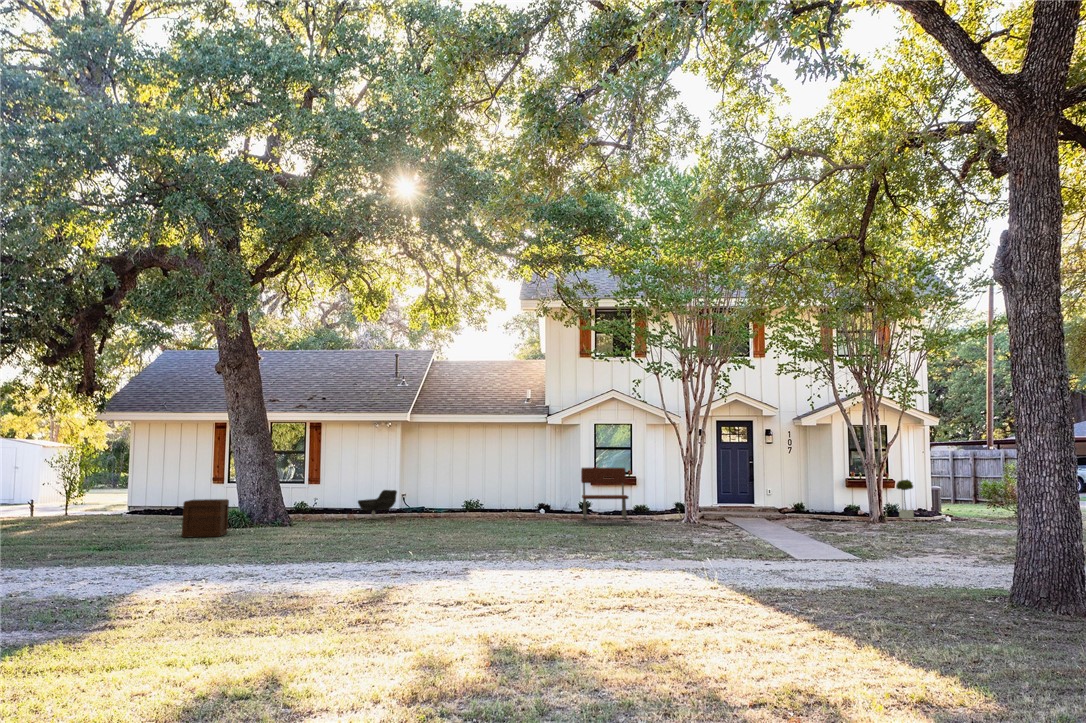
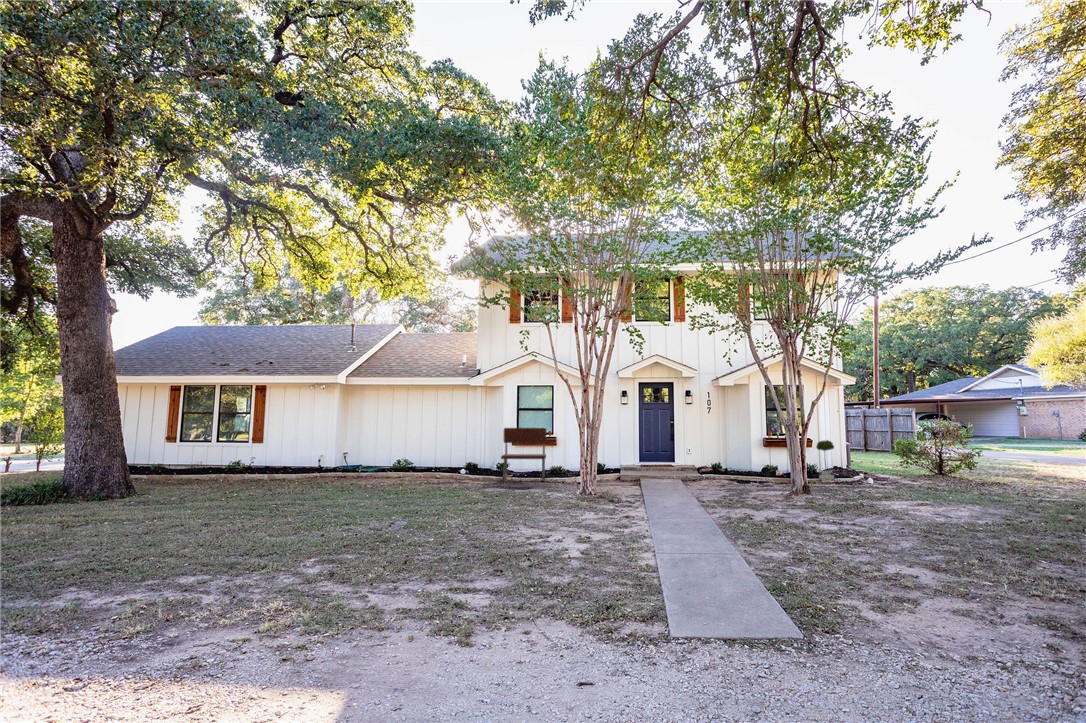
lounge chair: present [358,490,397,519] -> none [289,448,329,478]
wooden crate: present [182,499,229,538] -> none [30,464,103,507]

